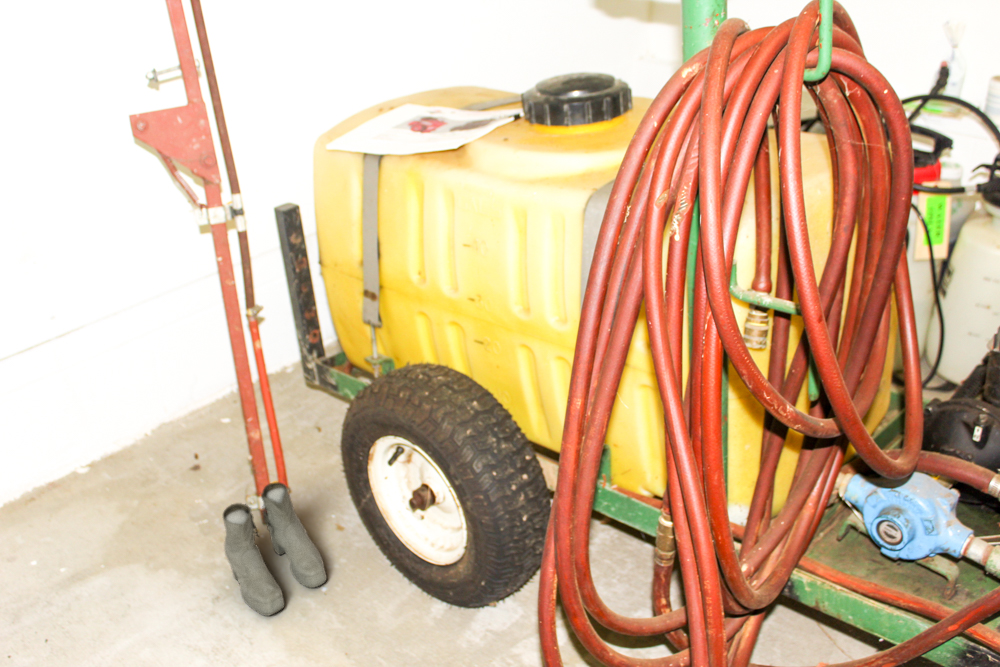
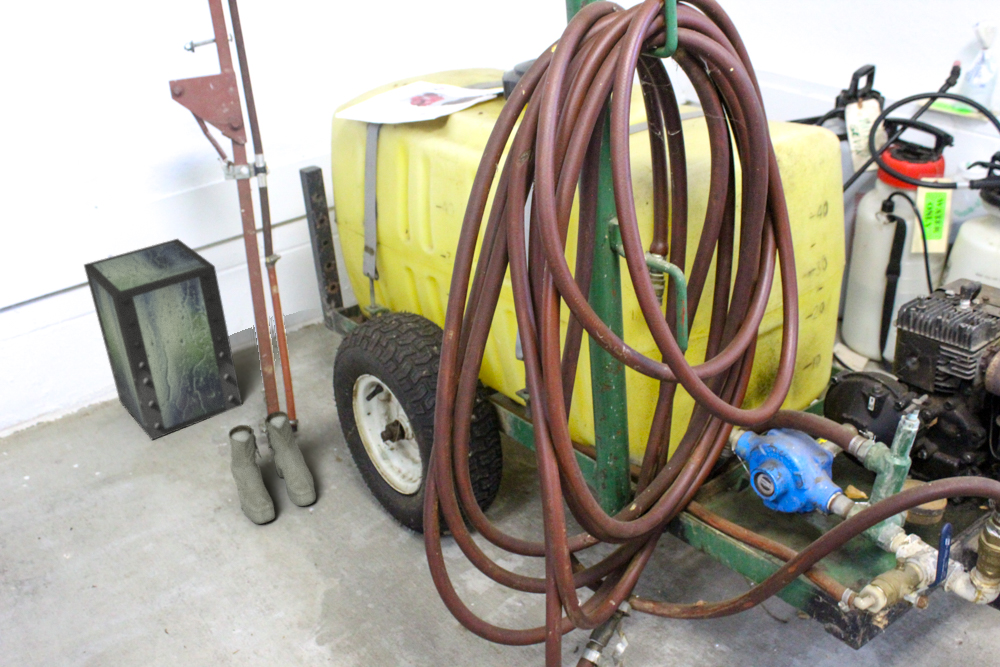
storage box: none [21,294,215,524] -> present [84,239,242,439]

